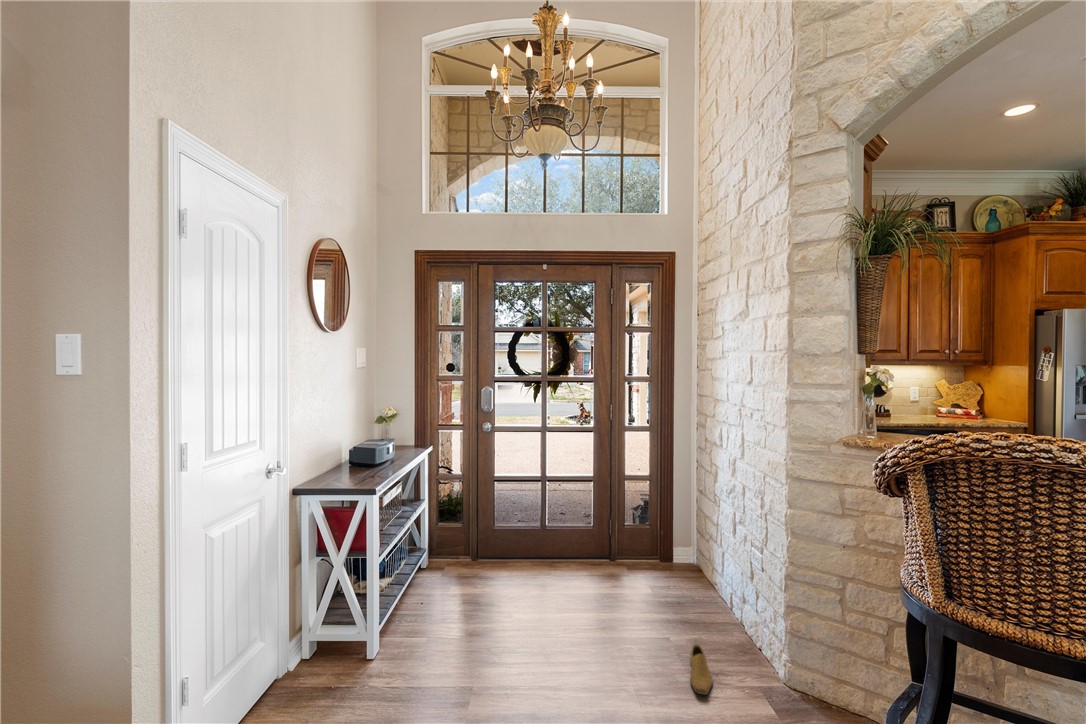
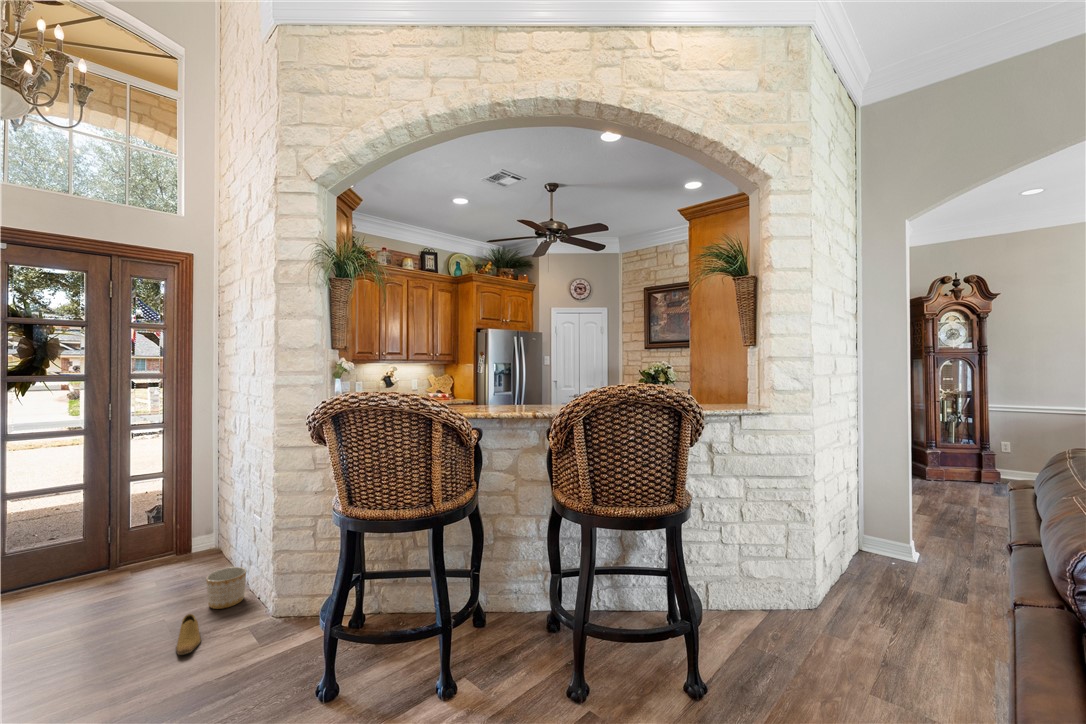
planter: none [705,599,745,646] -> present [206,567,246,609]

